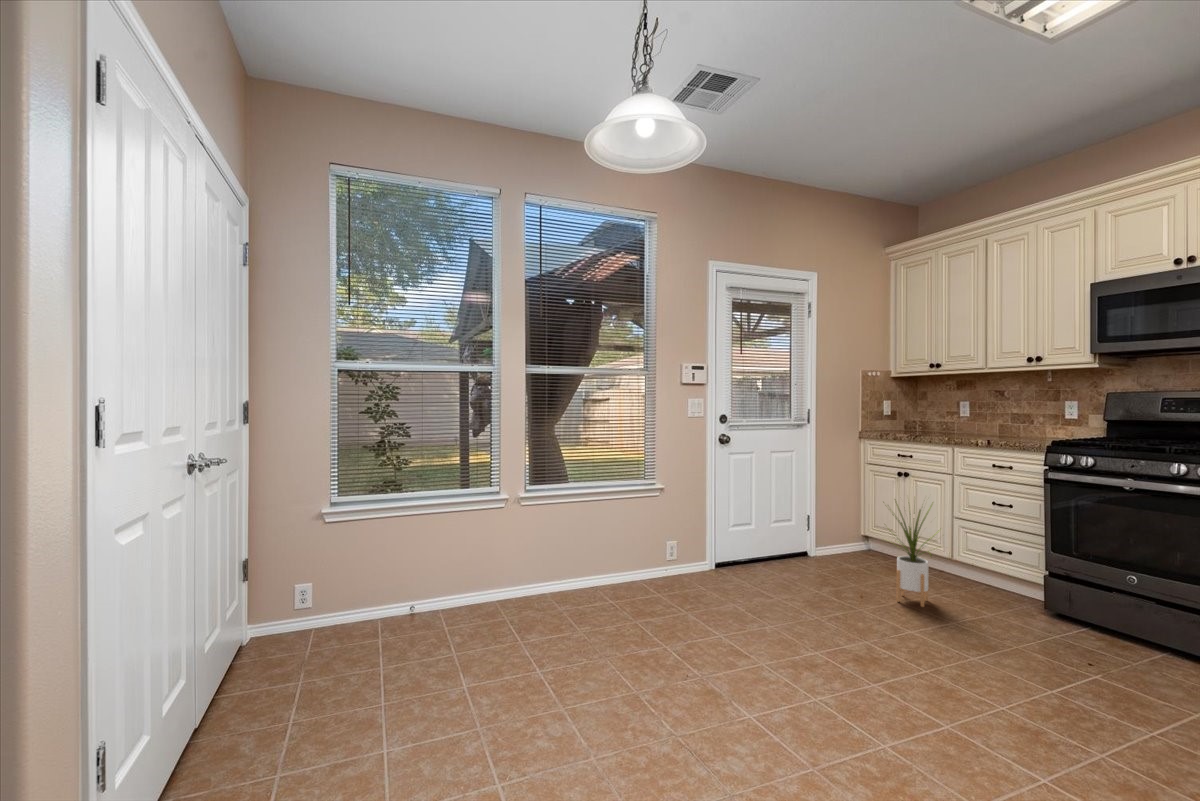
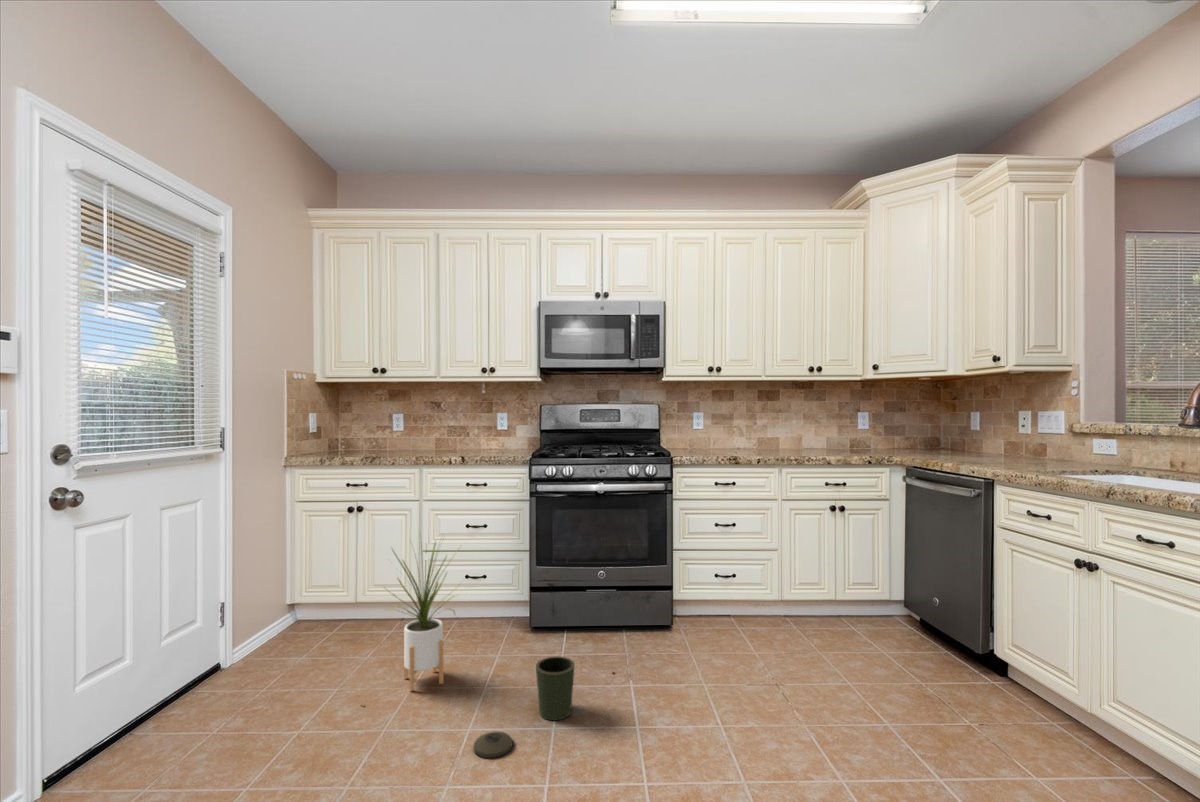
trash can: none [899,607,1007,658] -> present [474,657,574,758]

